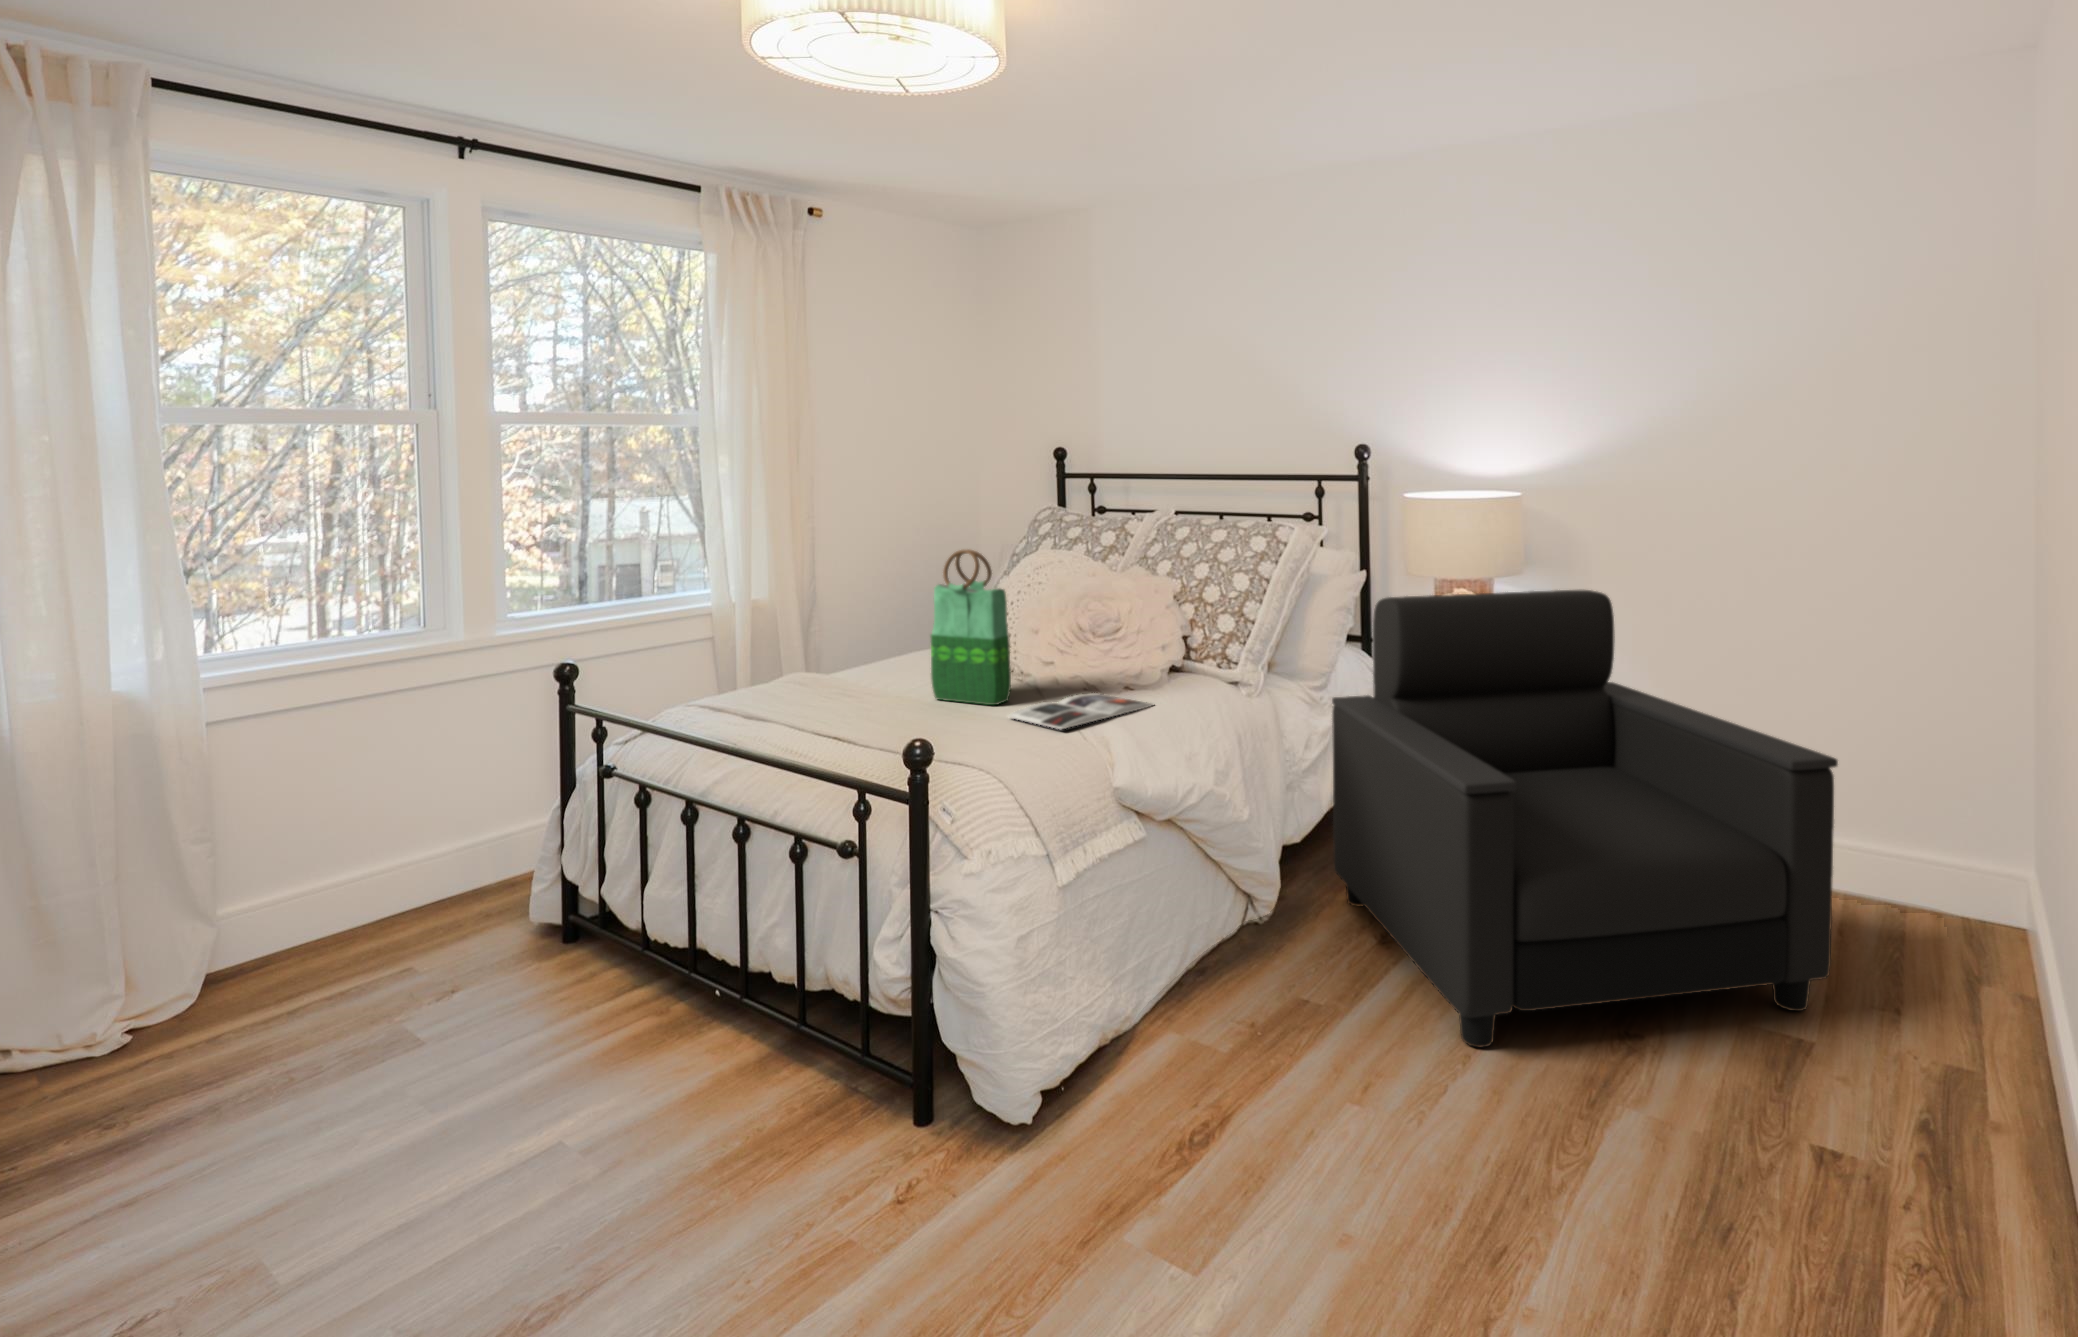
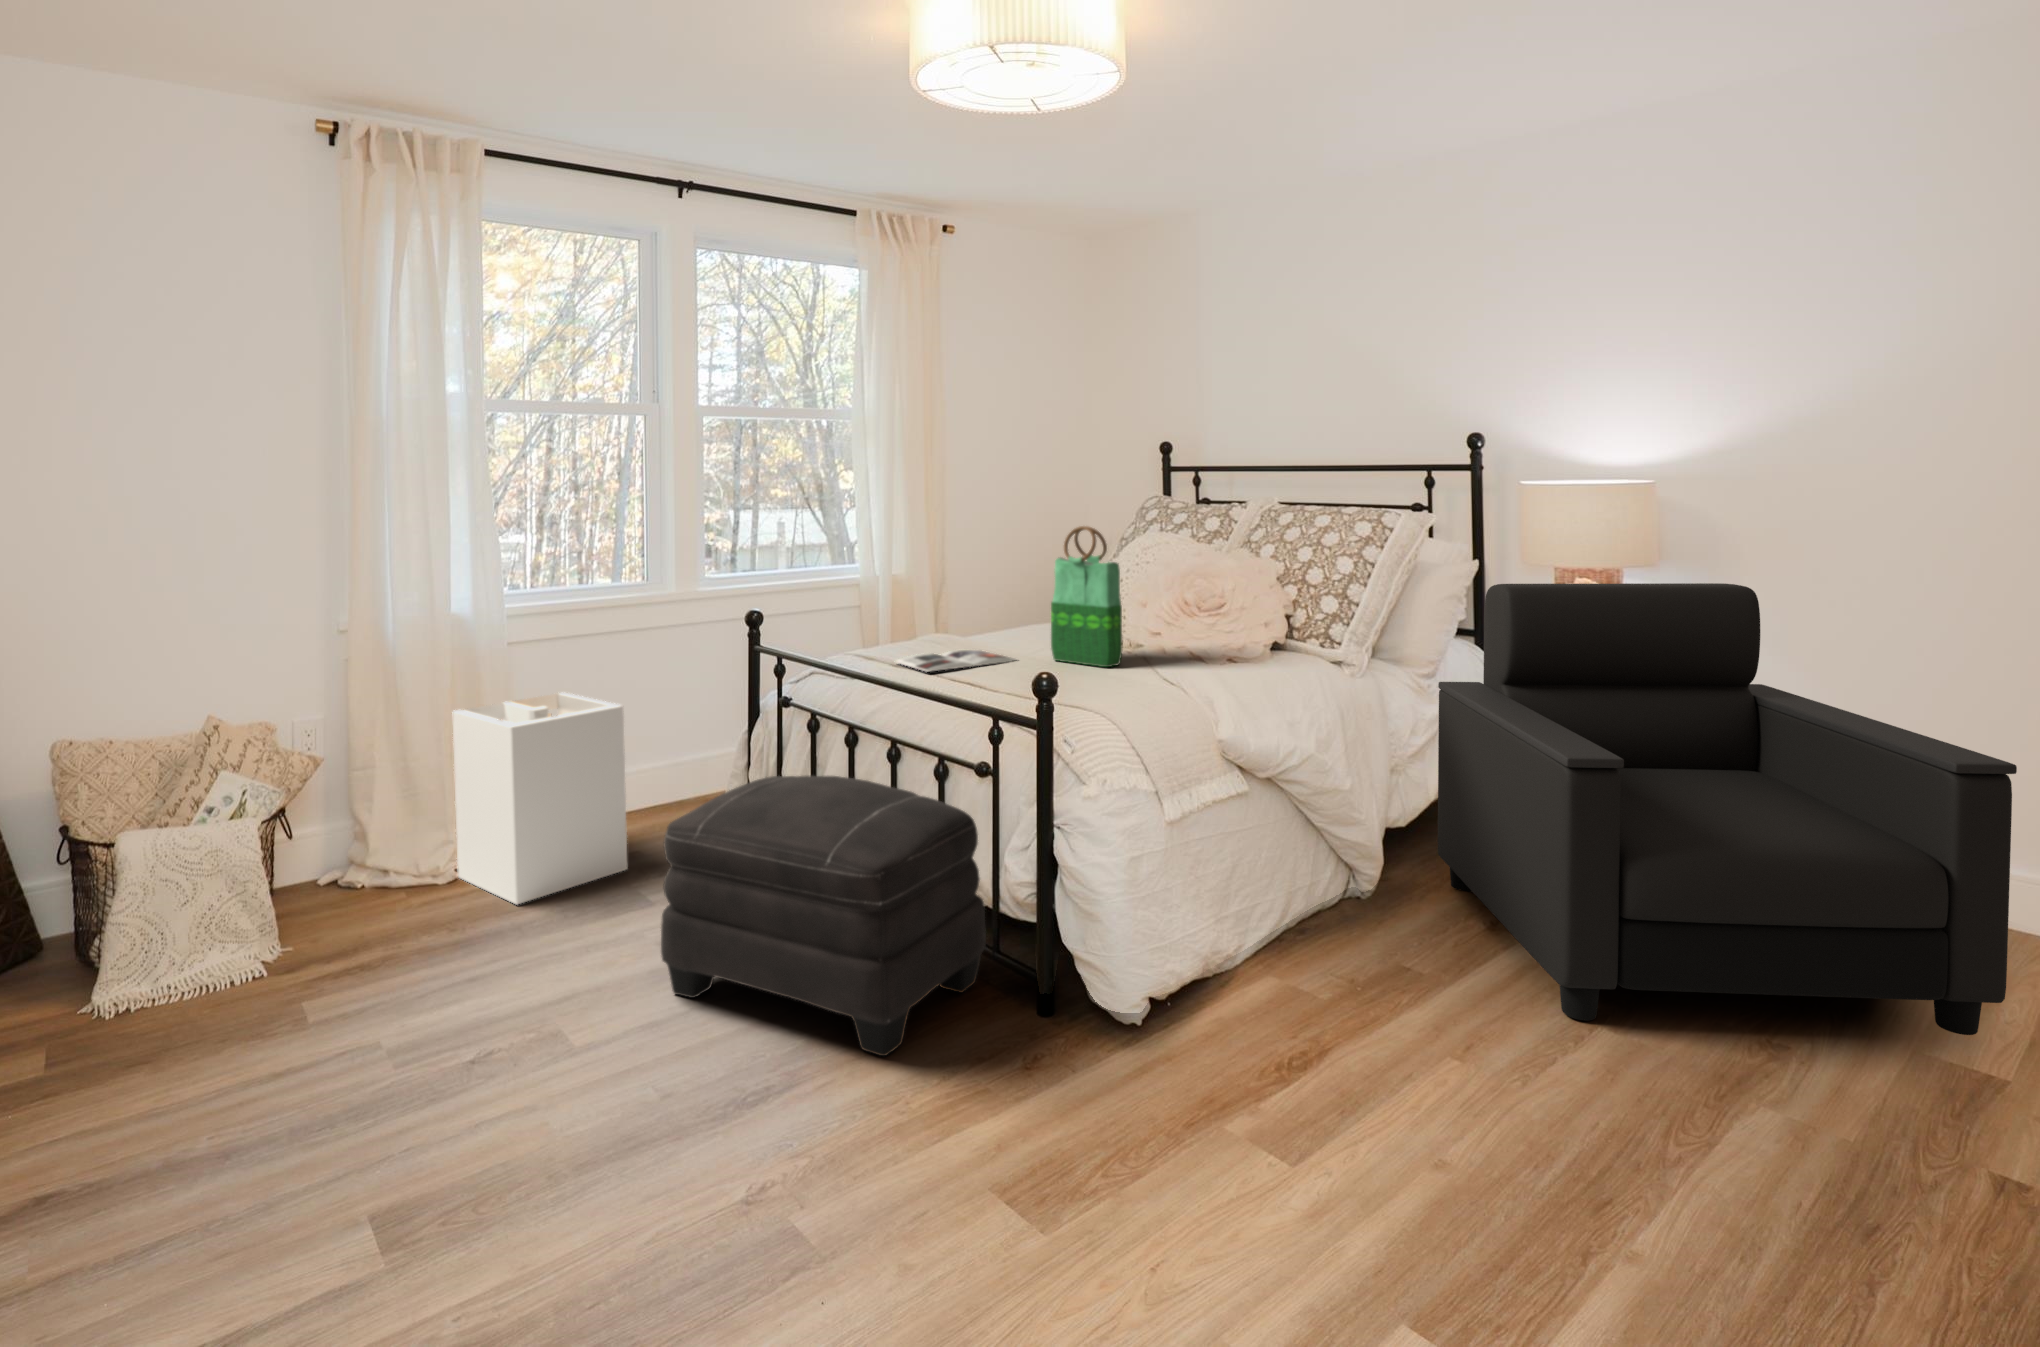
magazine: present [1009,693,1155,729] -> present [894,650,1016,672]
laundry hamper: none [113,776,394,1072] -> present [452,693,627,904]
ottoman: none [406,873,852,1233] -> present [661,776,986,1056]

